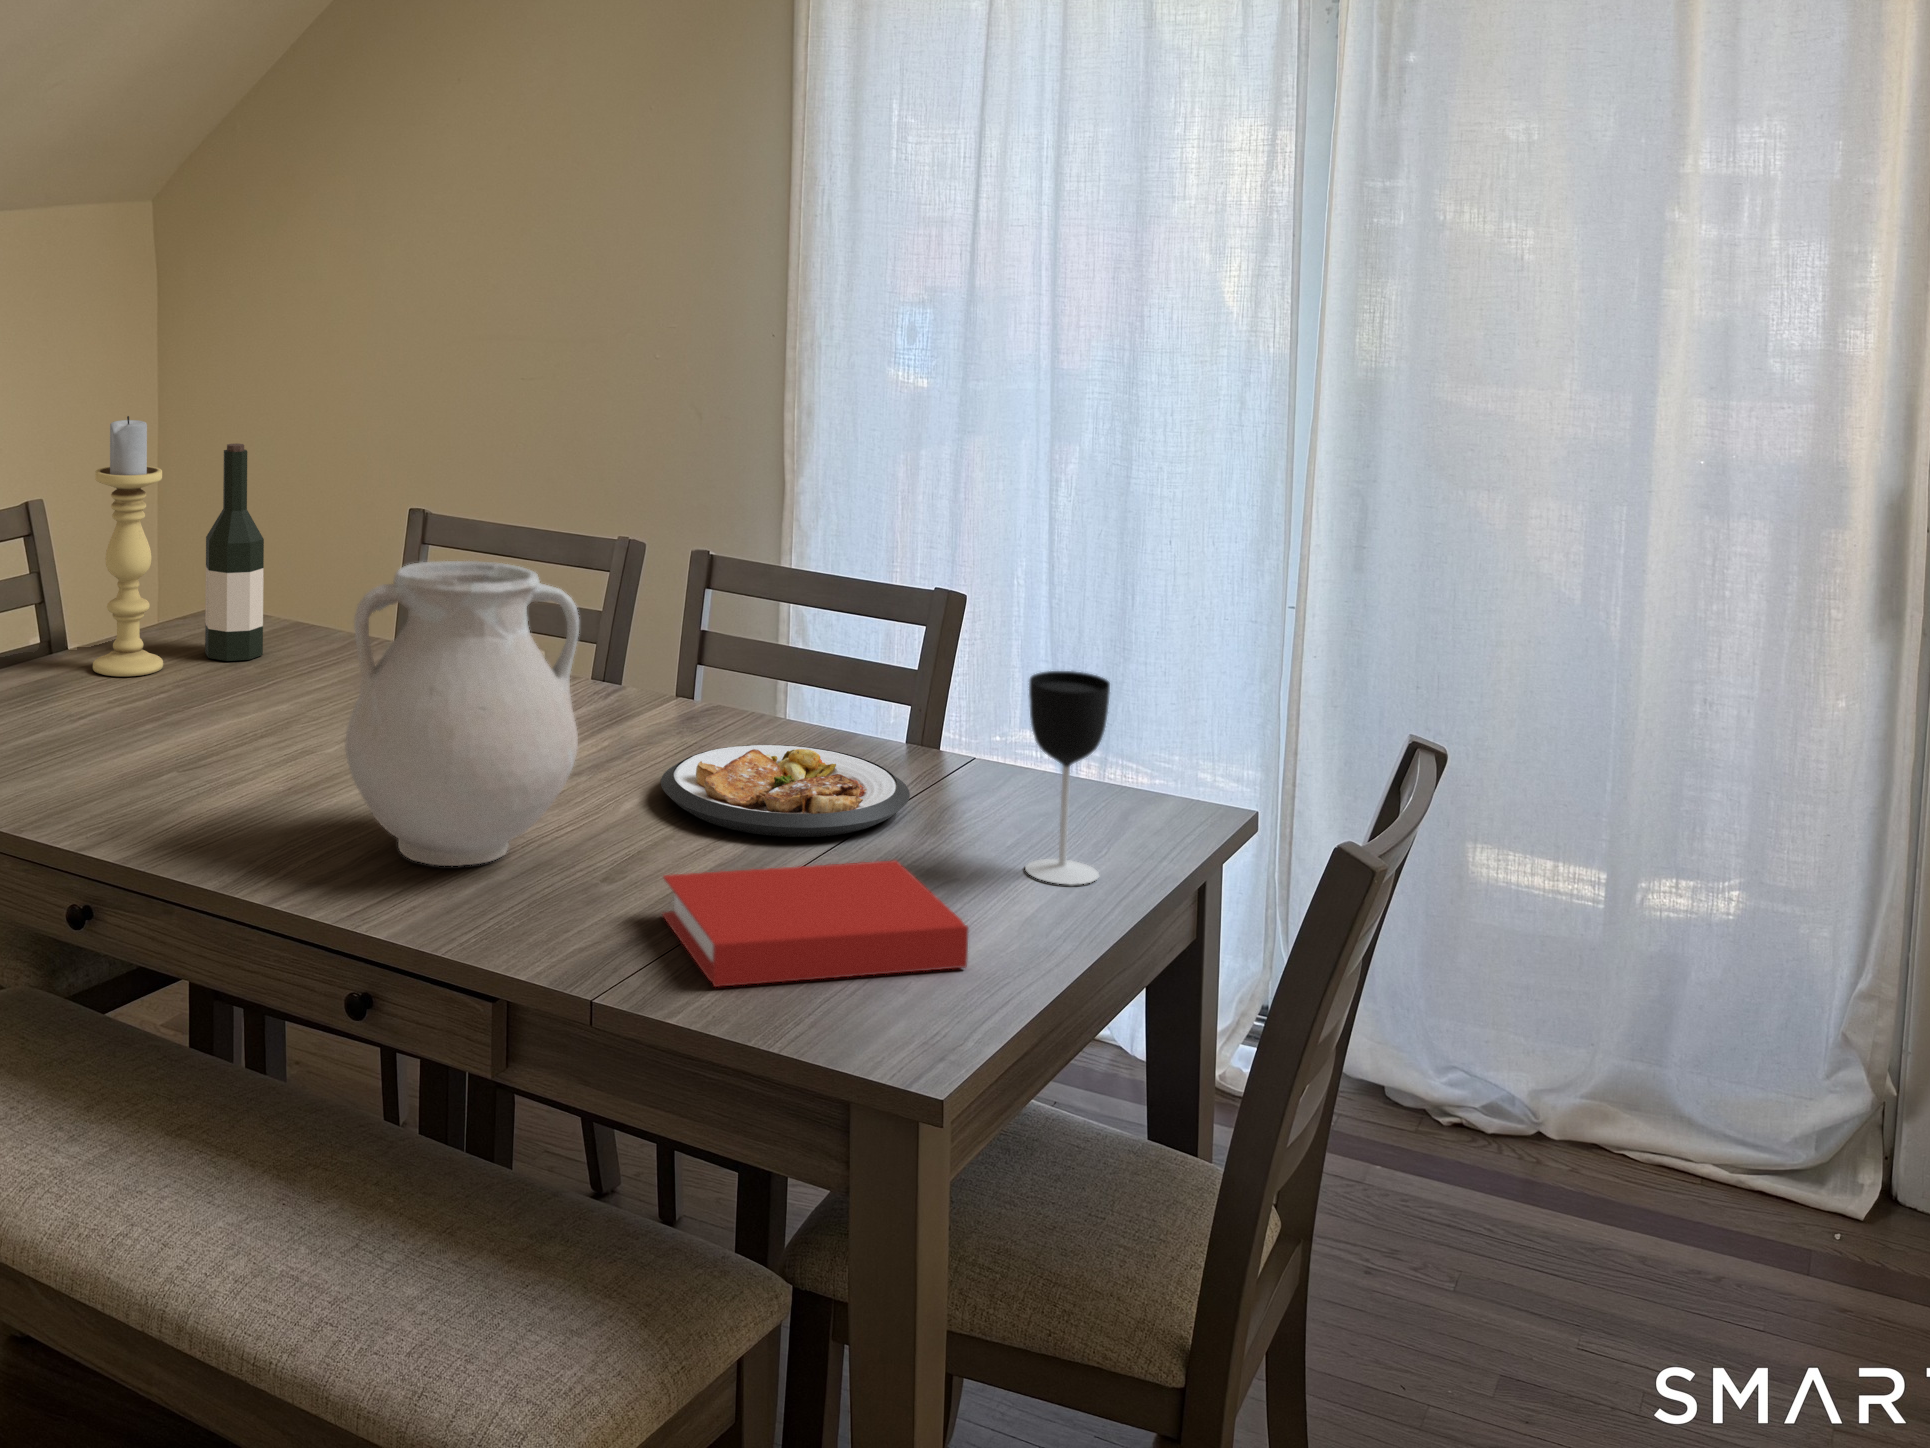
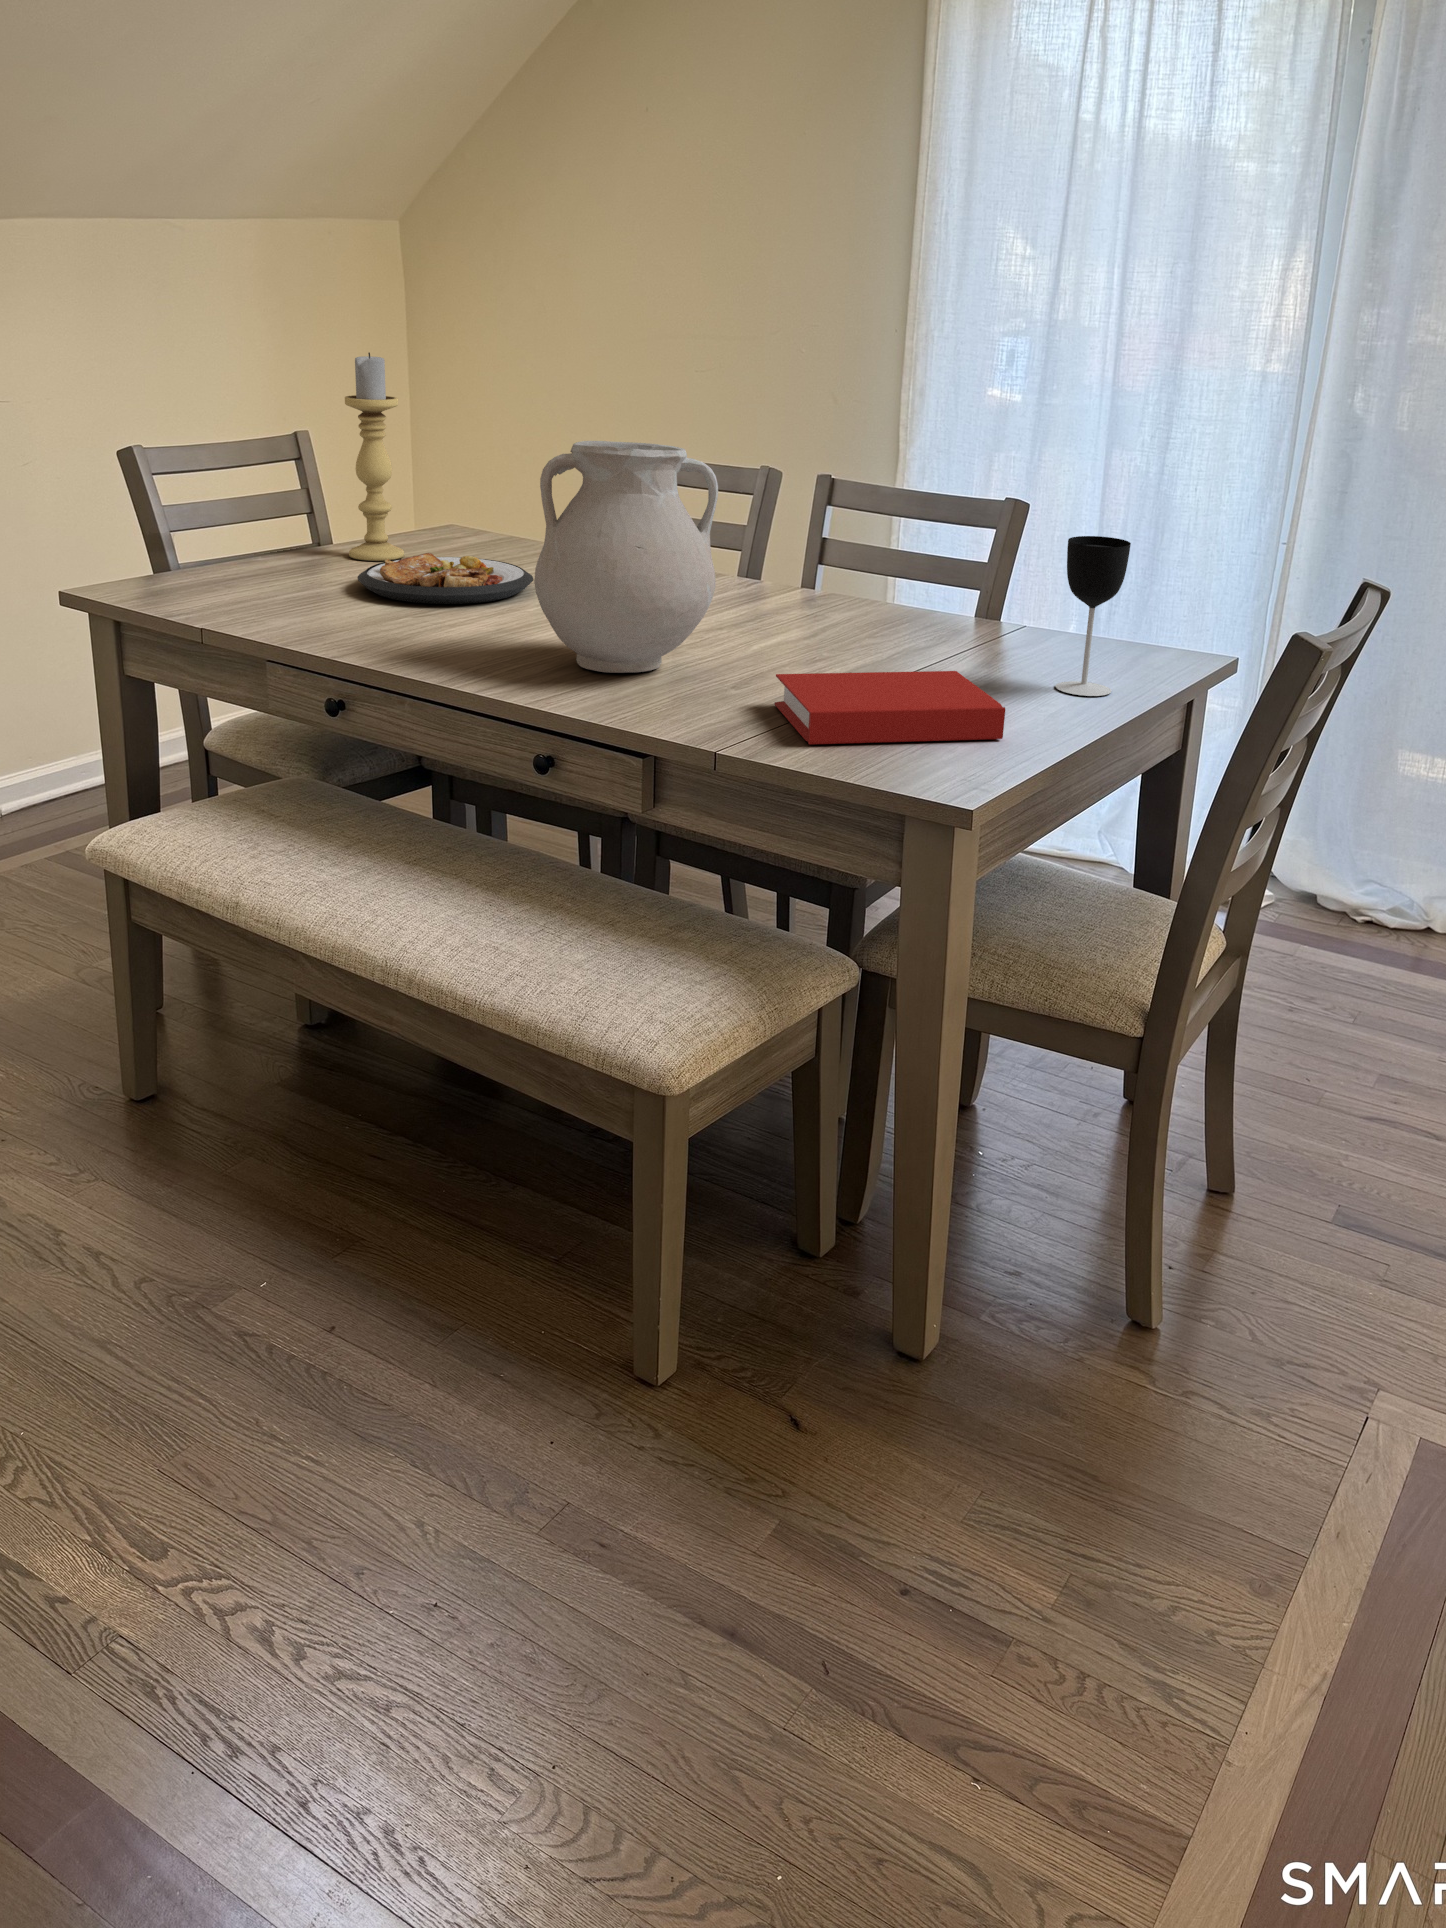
wine bottle: present [205,443,264,661] -> none [436,381,482,554]
plate: present [661,745,910,837] -> present [358,553,533,604]

